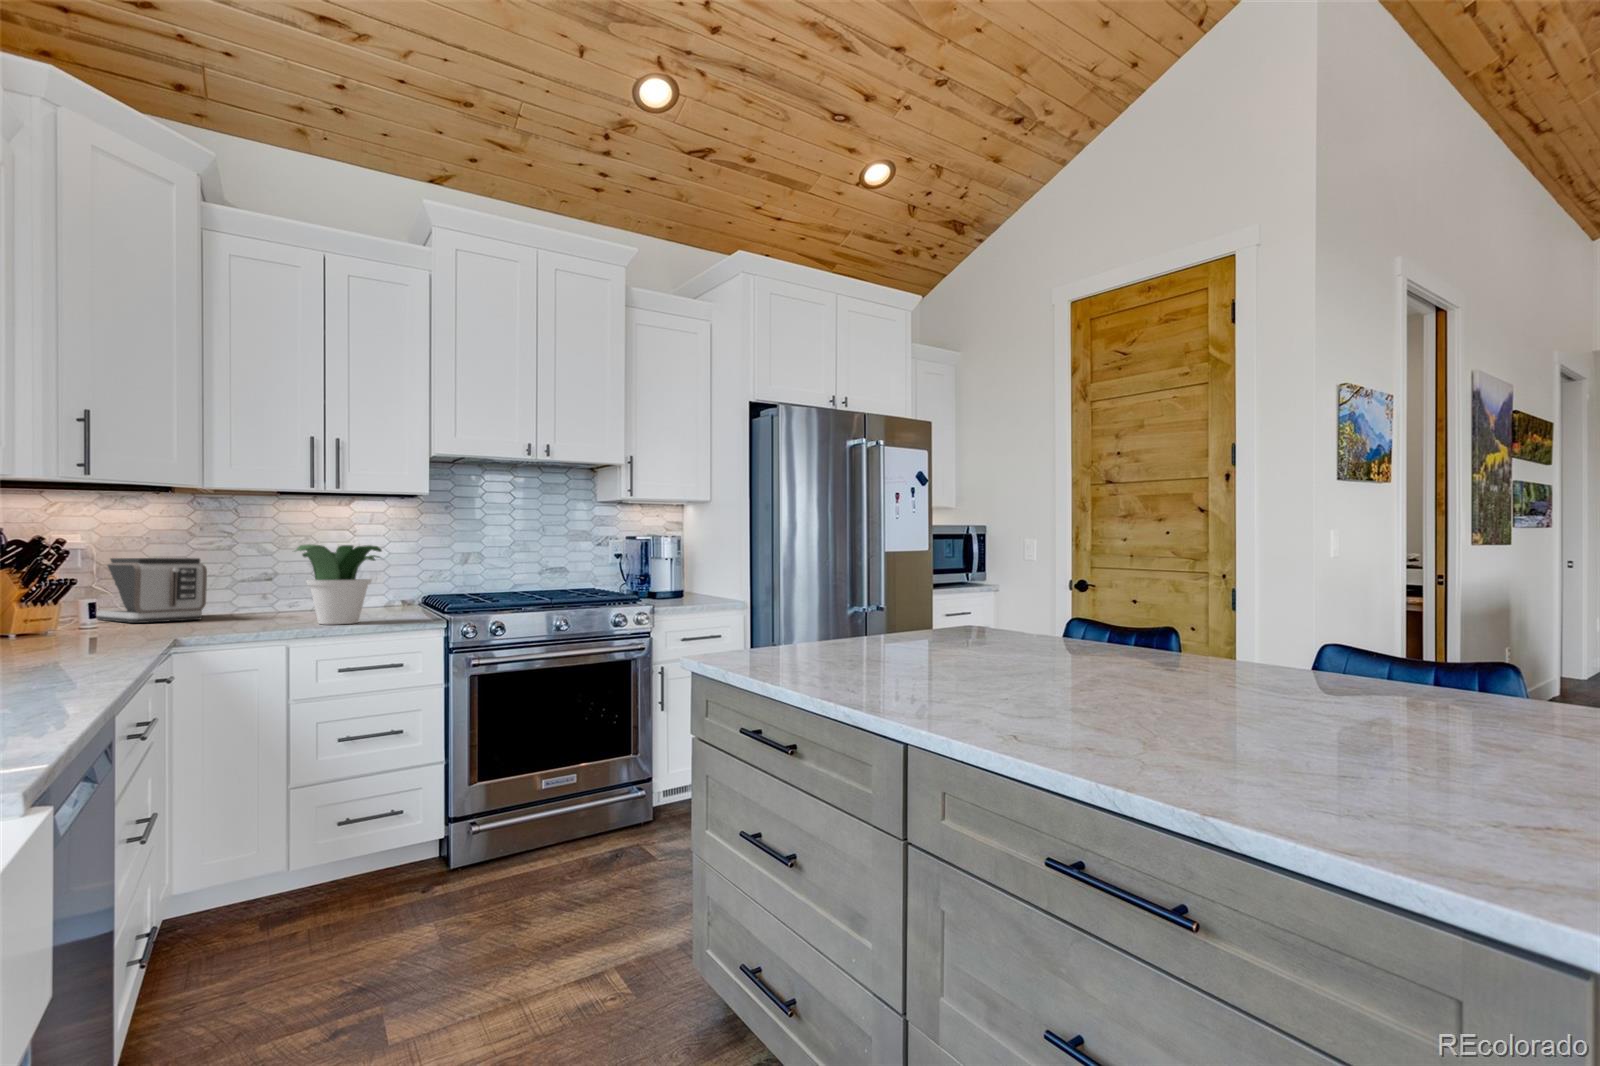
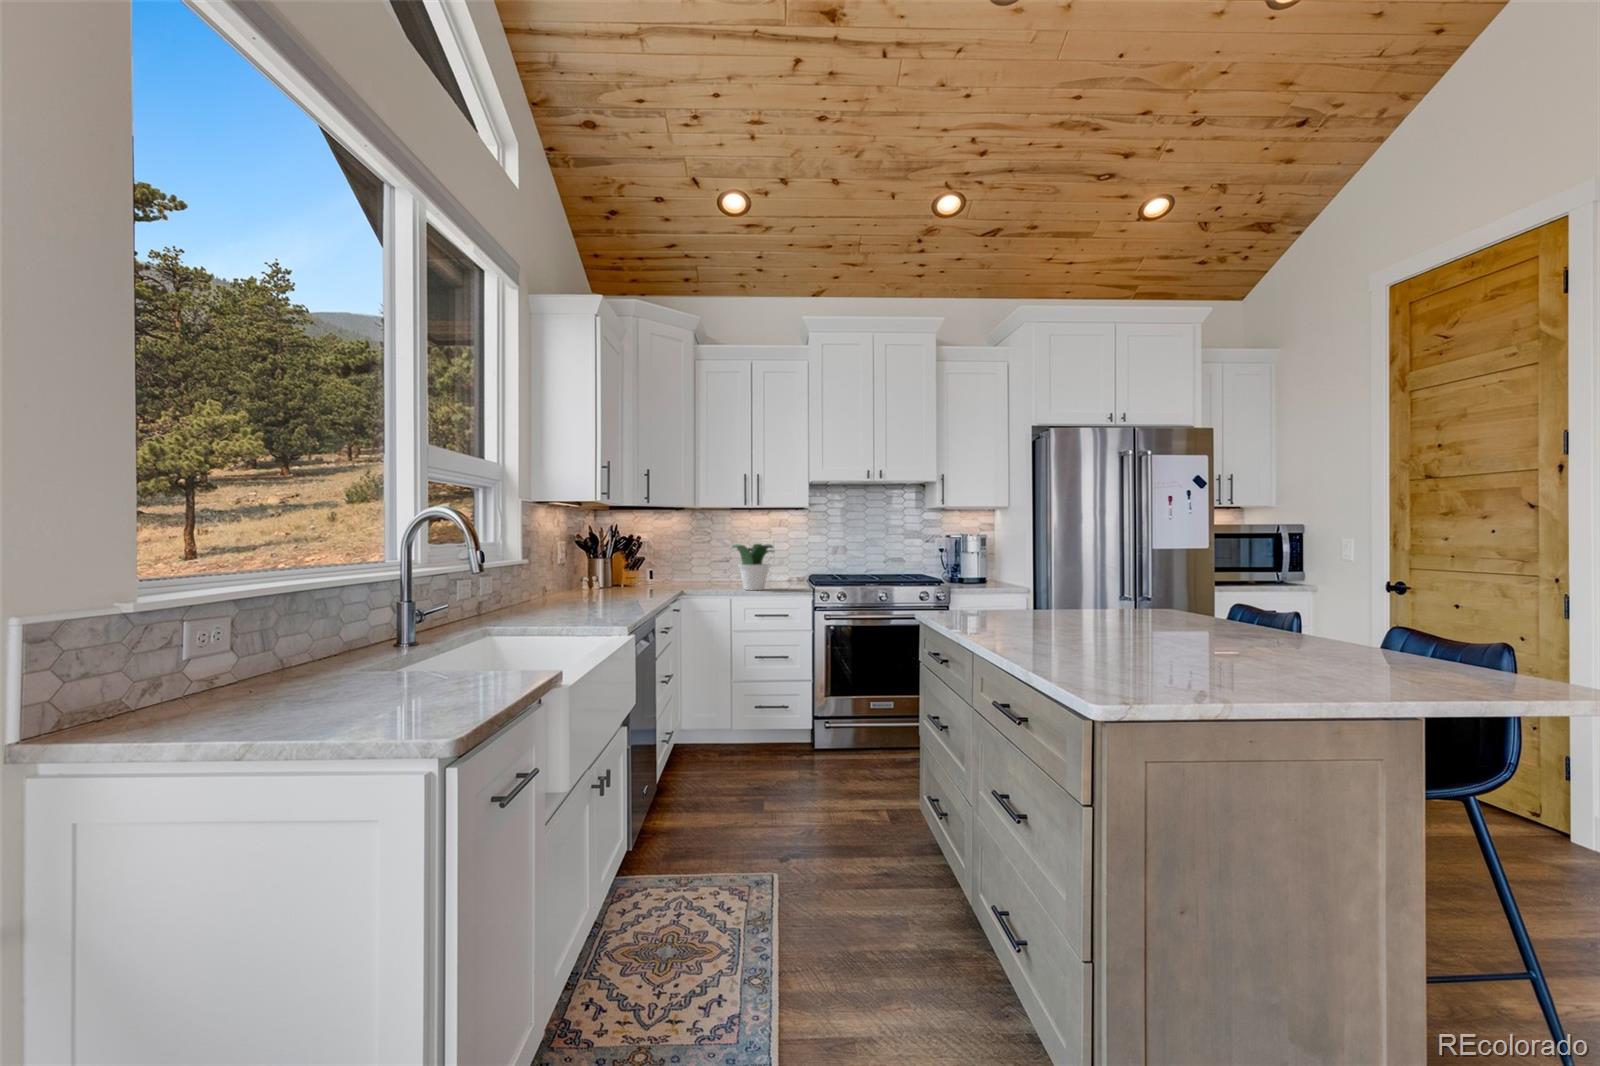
toaster: present [96,558,207,623] -> none [650,550,696,585]

